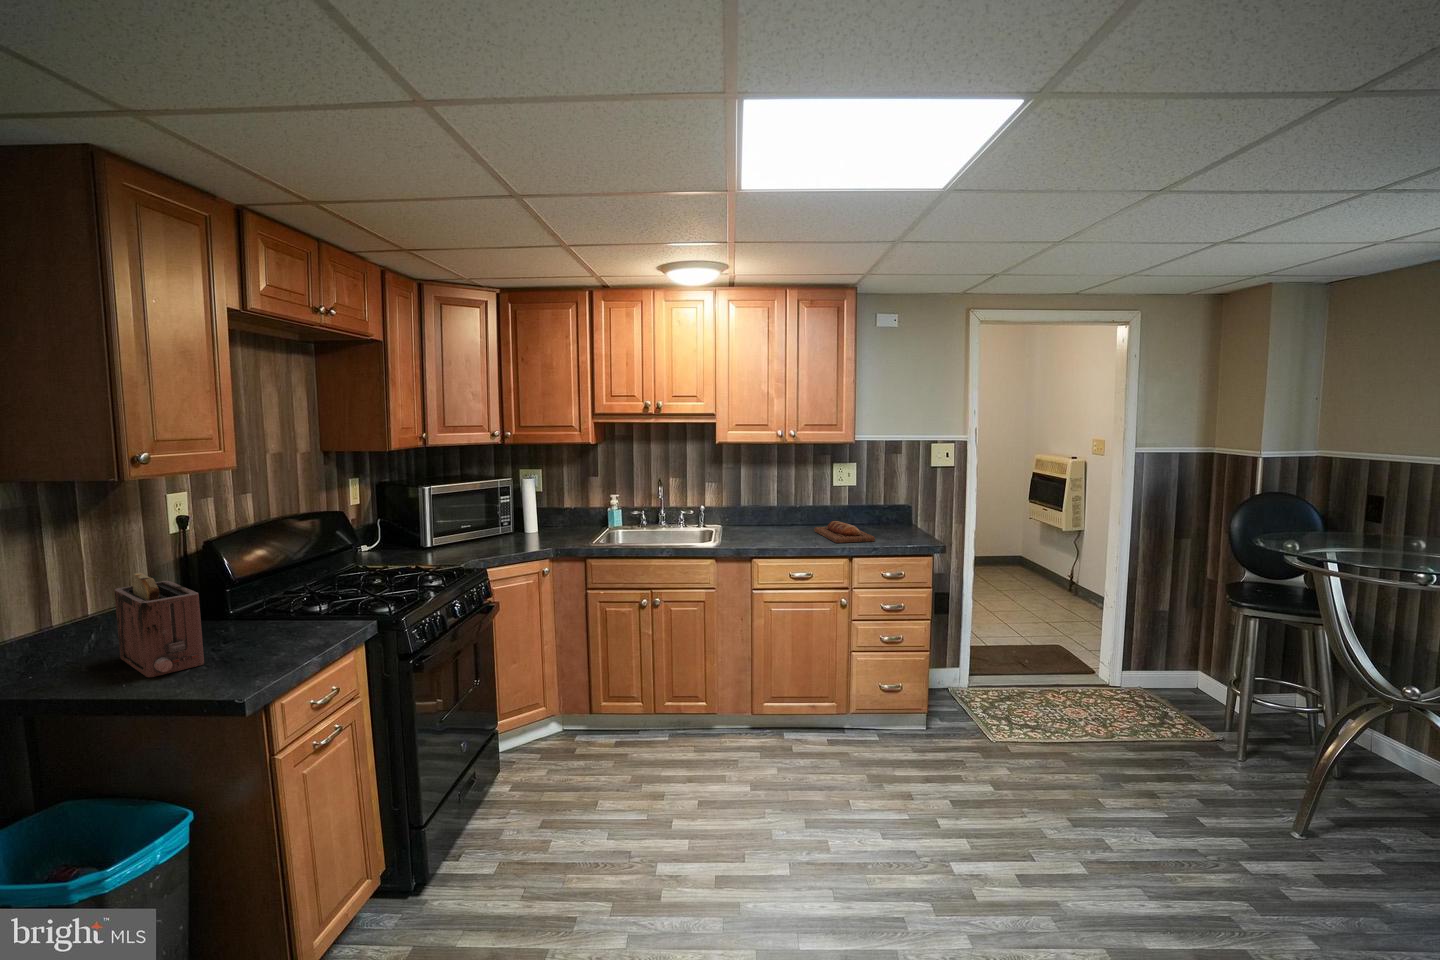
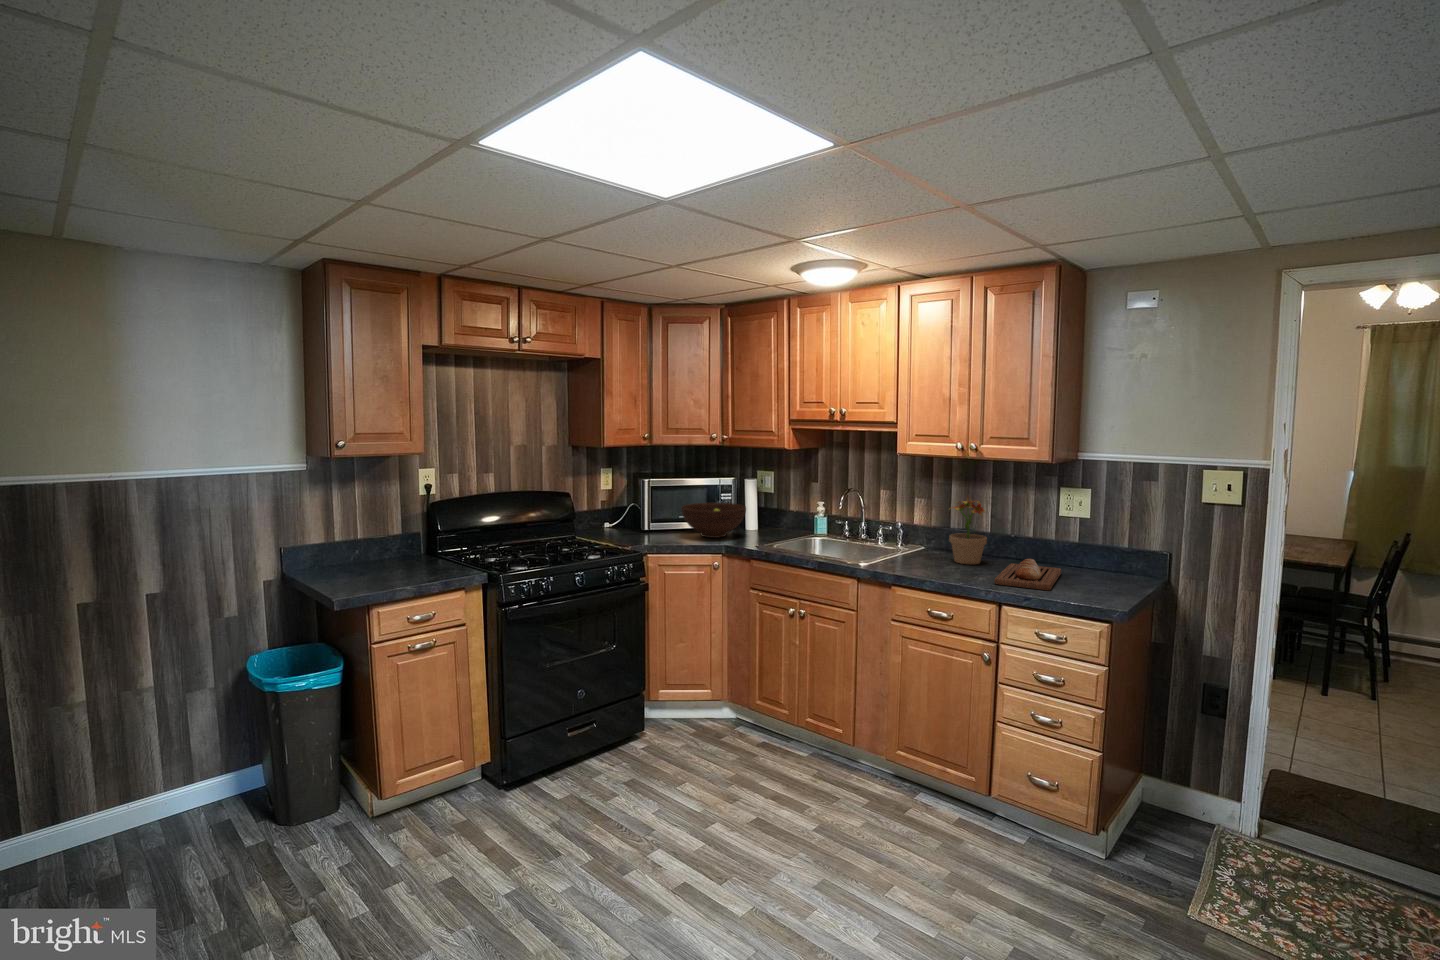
potted plant: none [763,475,793,533] -> present [949,496,987,564]
fruit bowl: none [478,506,552,545] -> present [681,503,746,538]
toaster: present [114,573,204,677] -> none [338,516,387,580]

